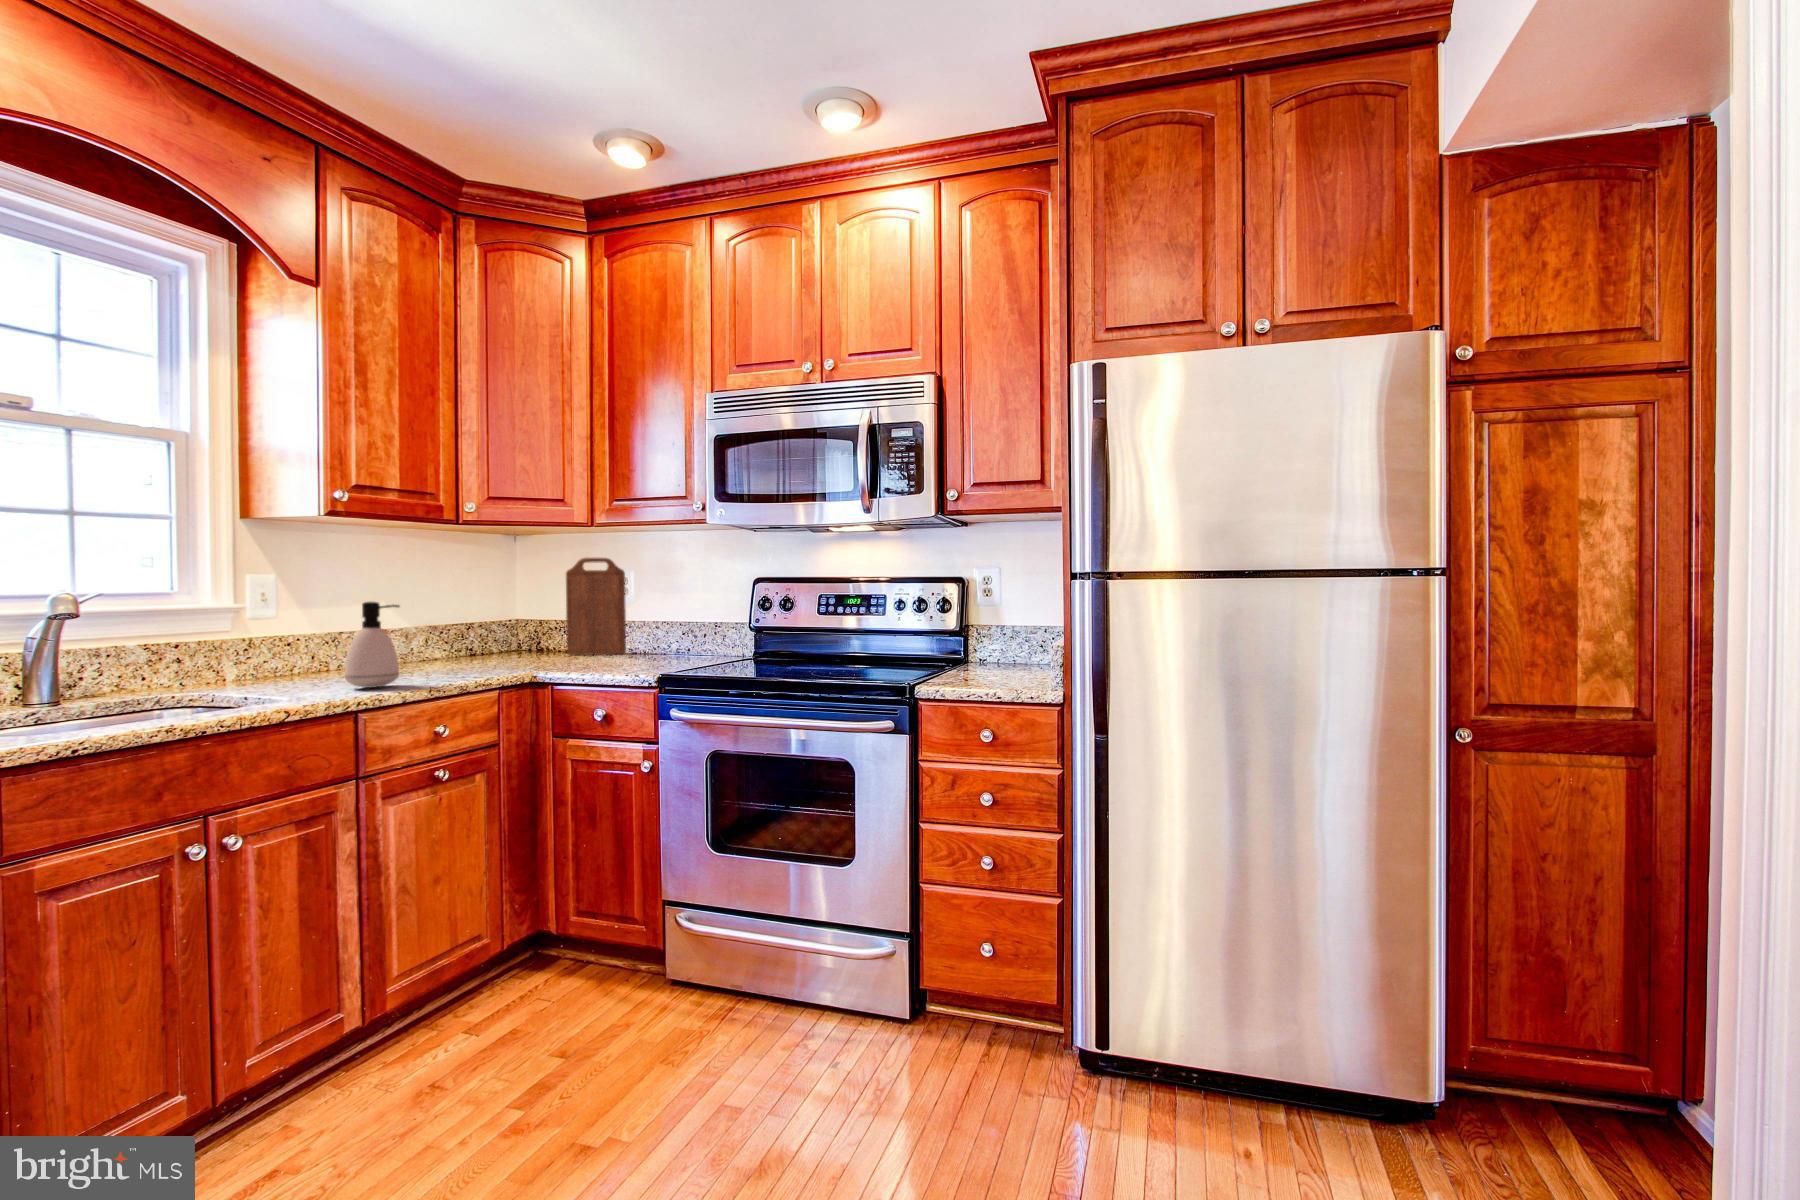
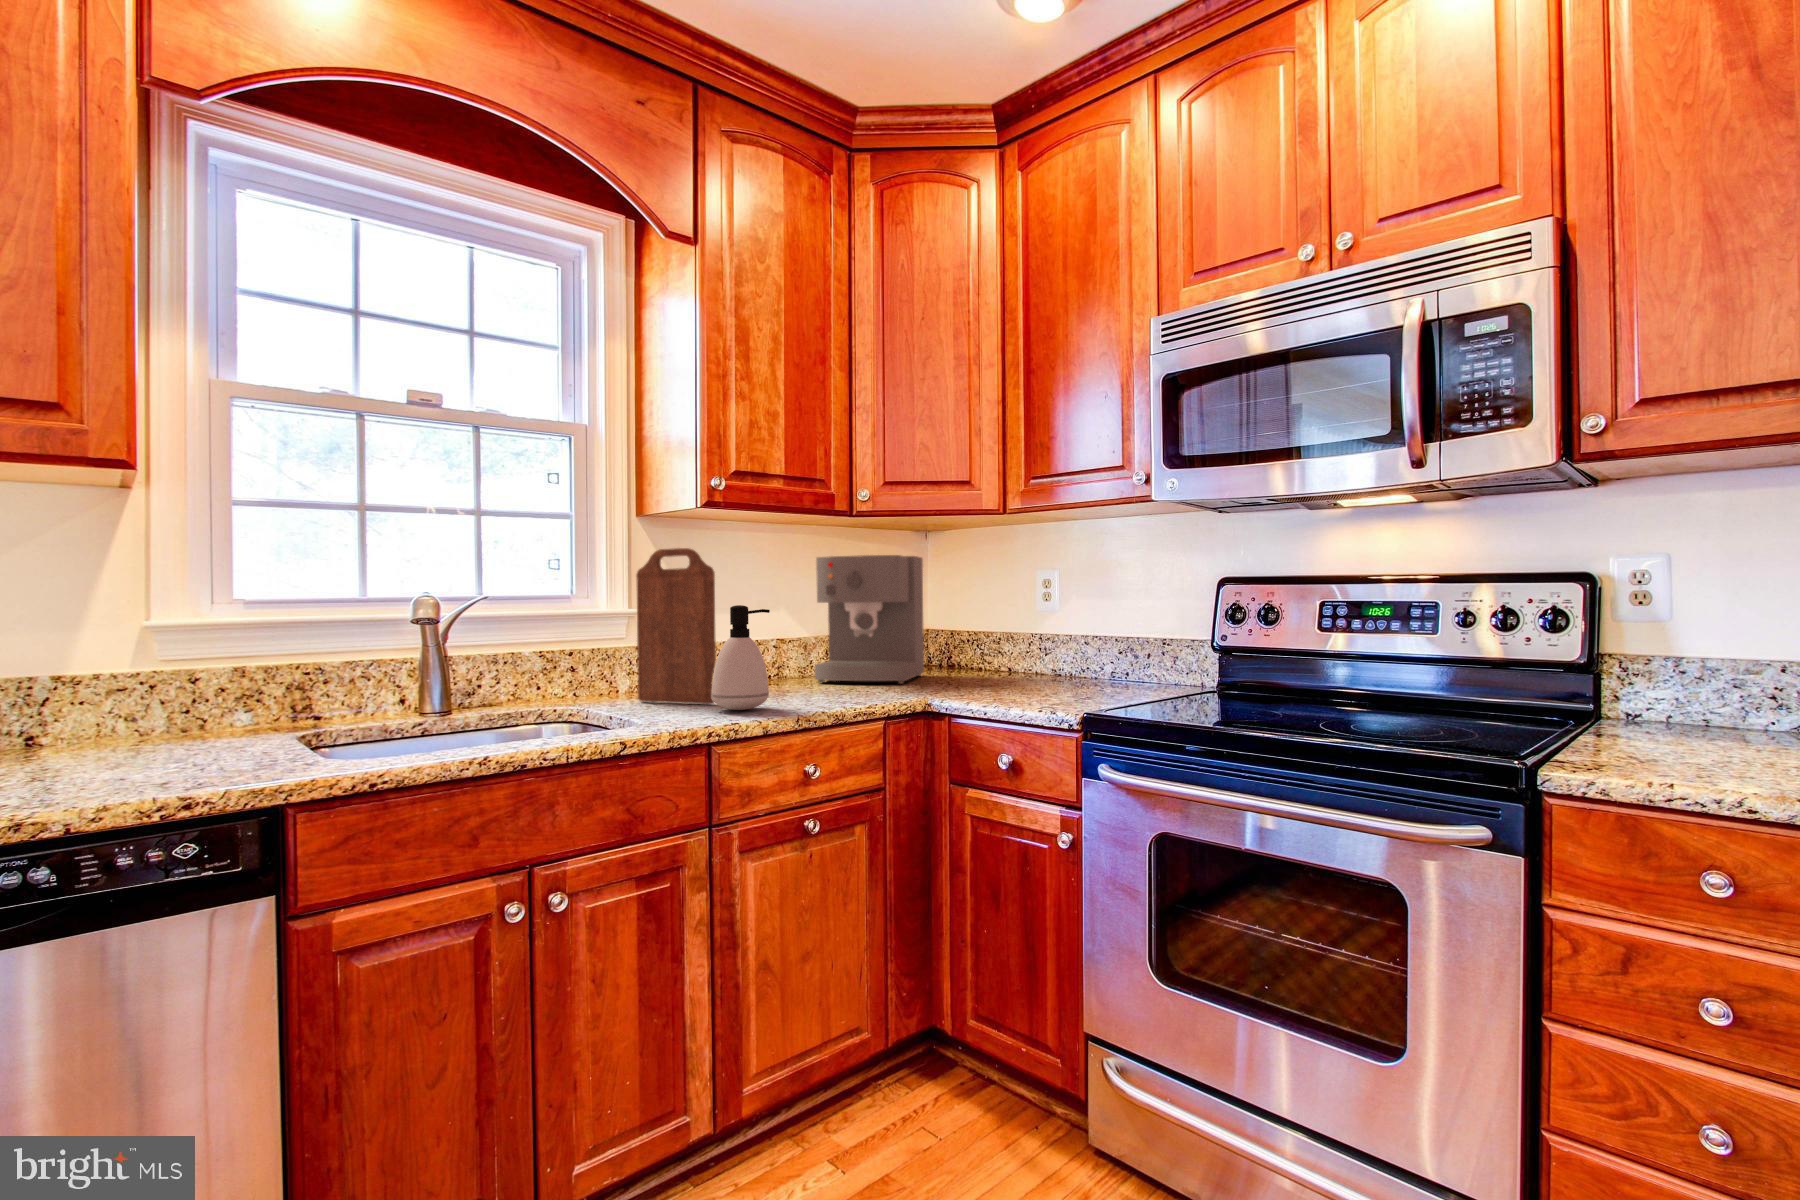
coffee maker: none [423,558,523,666] -> present [815,555,924,684]
cutting board: present [566,558,626,655] -> present [636,548,716,704]

